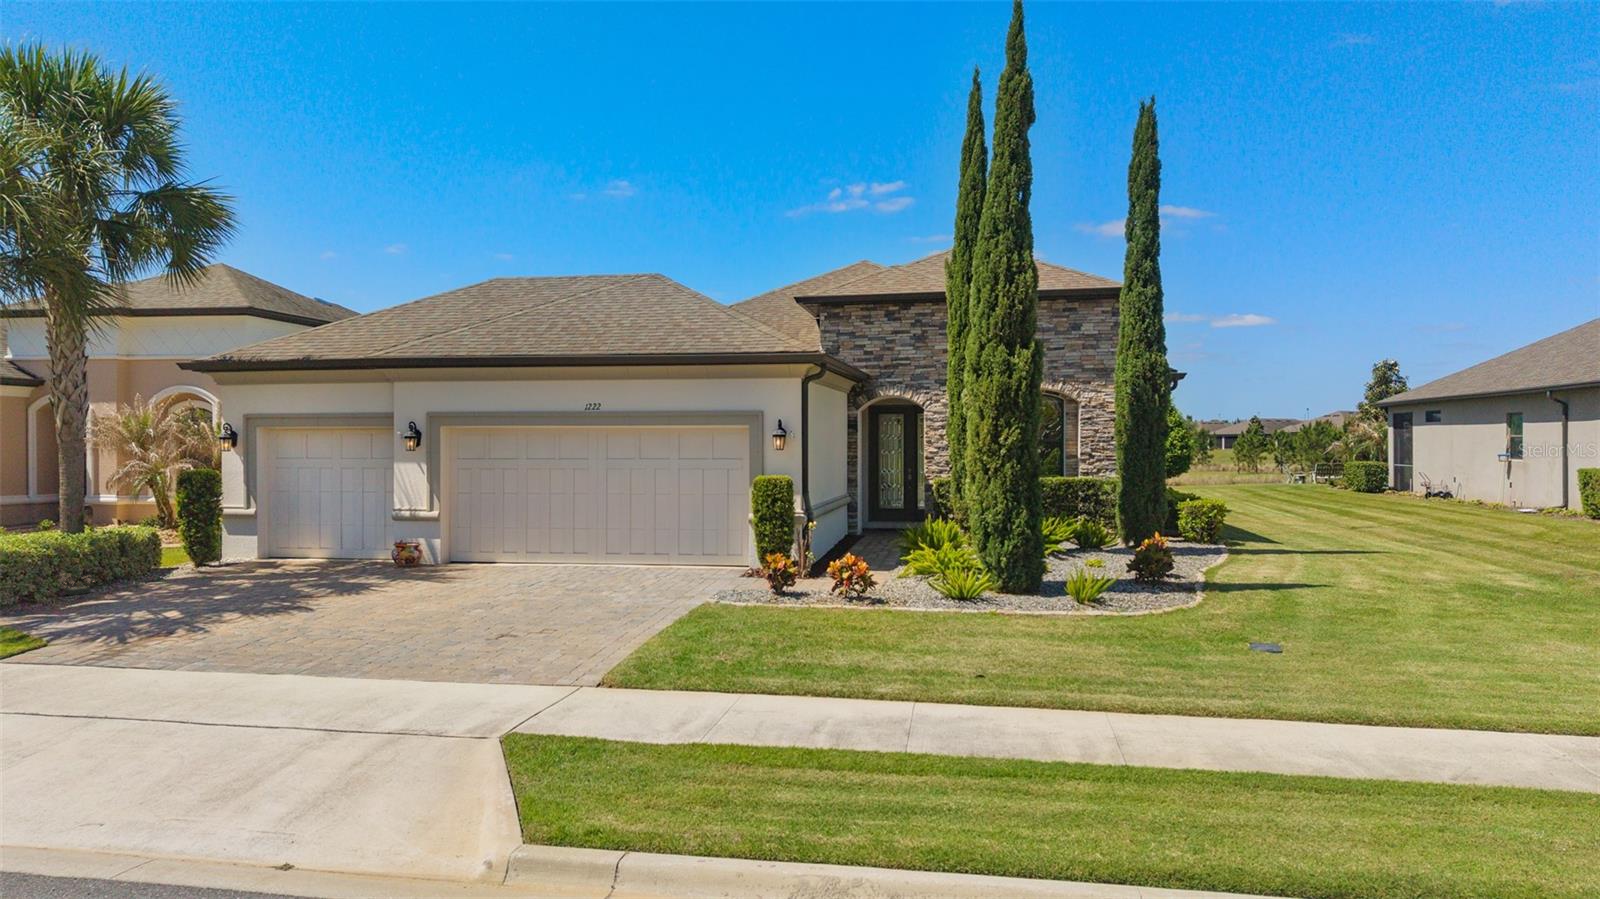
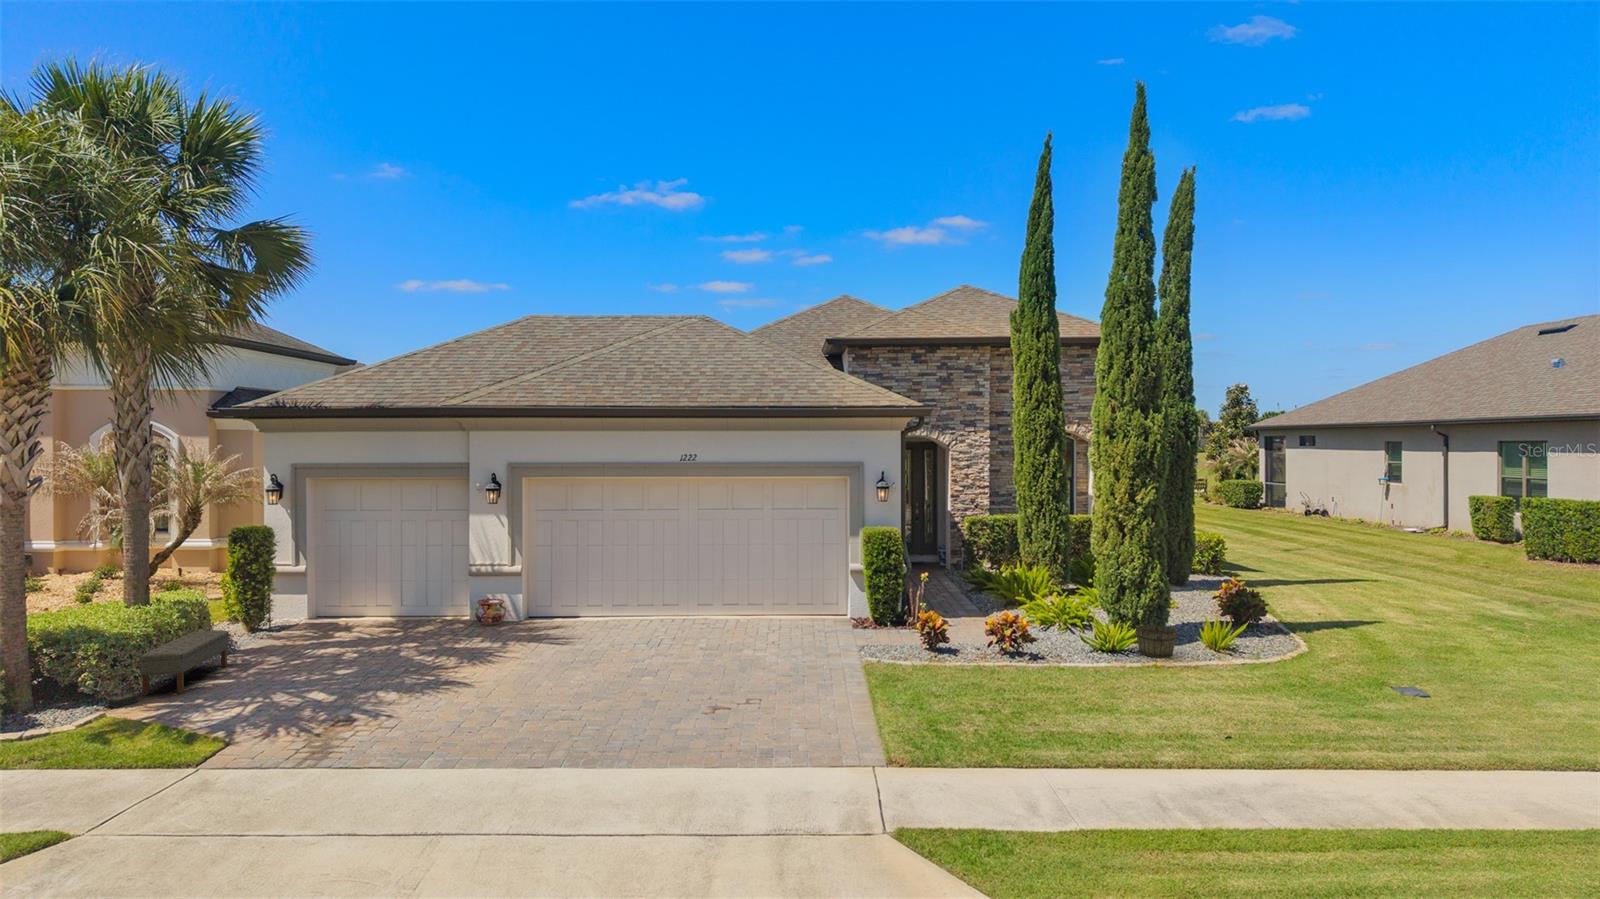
bench: none [97,544,187,590] -> present [140,630,229,696]
wooden bucket: none [989,568,1032,606] -> present [1135,620,1177,658]

